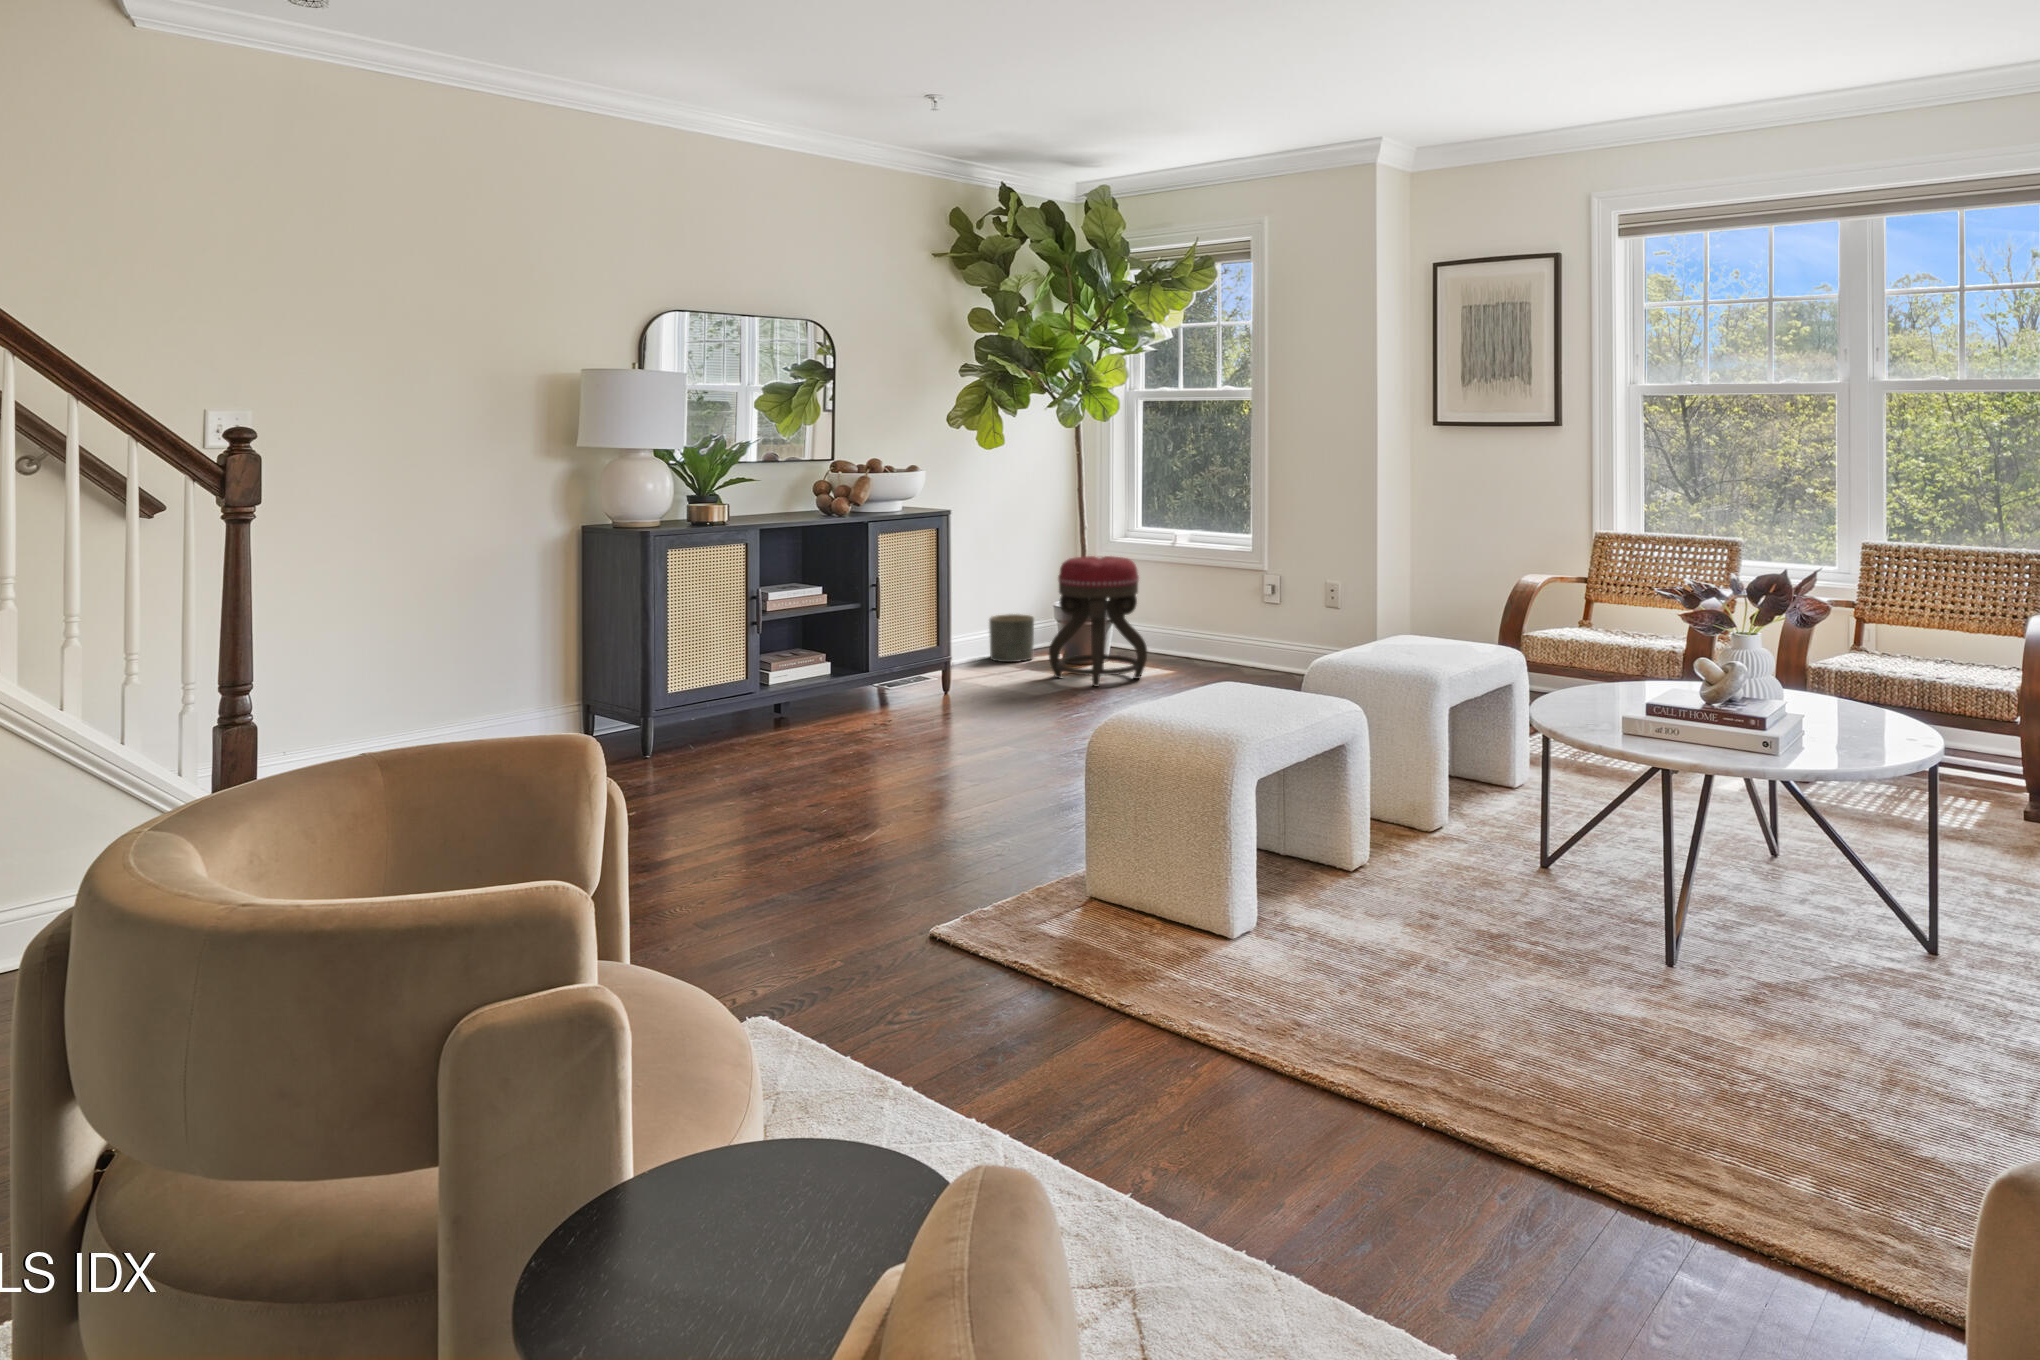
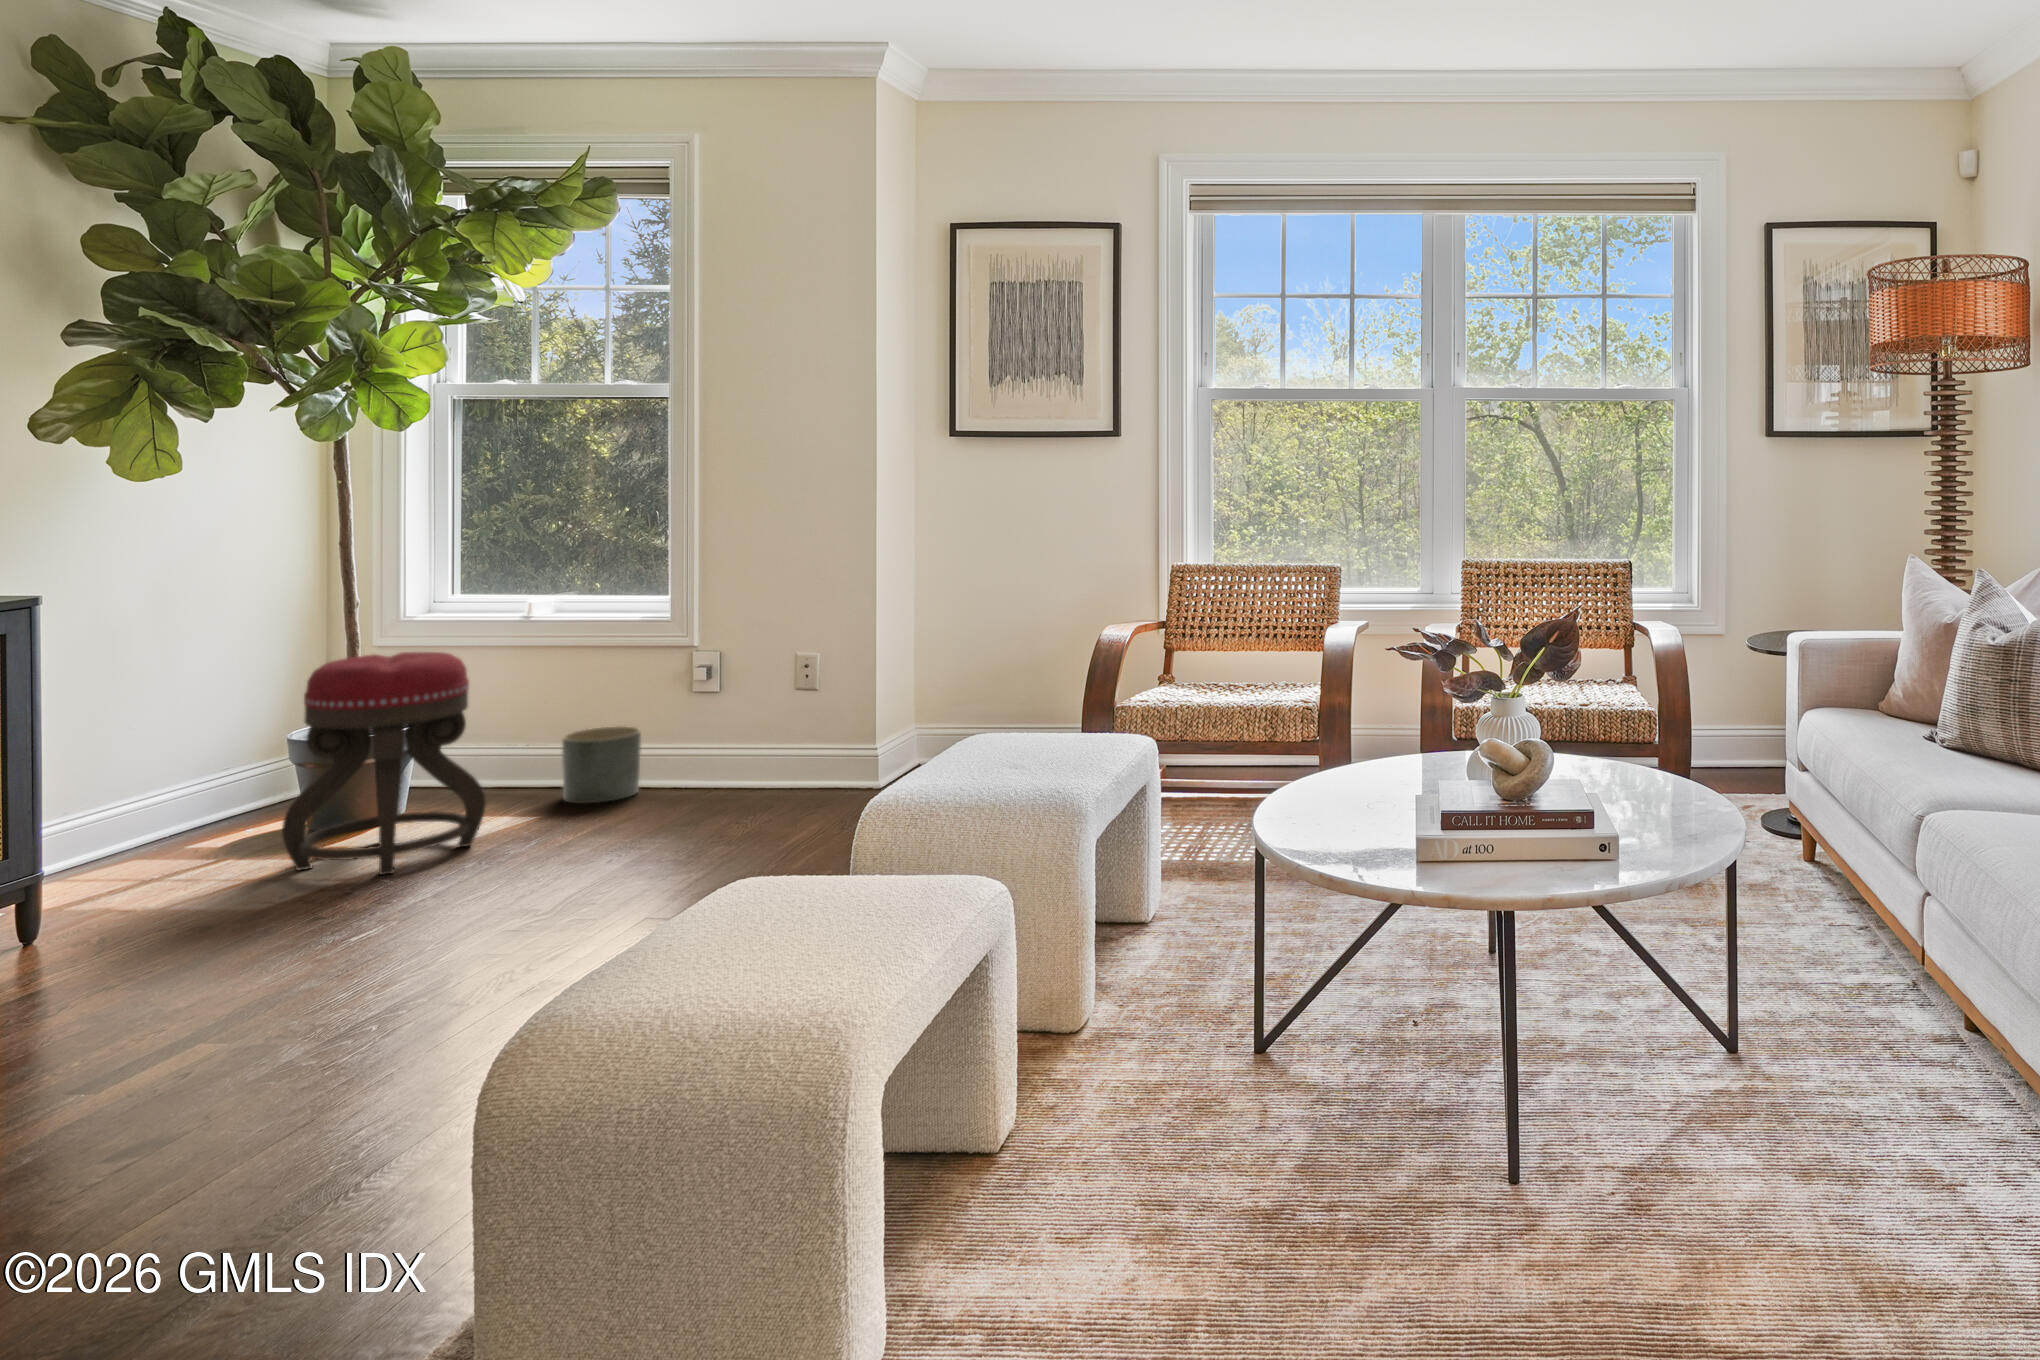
planter: present [989,614,1034,662] -> present [562,726,641,803]

